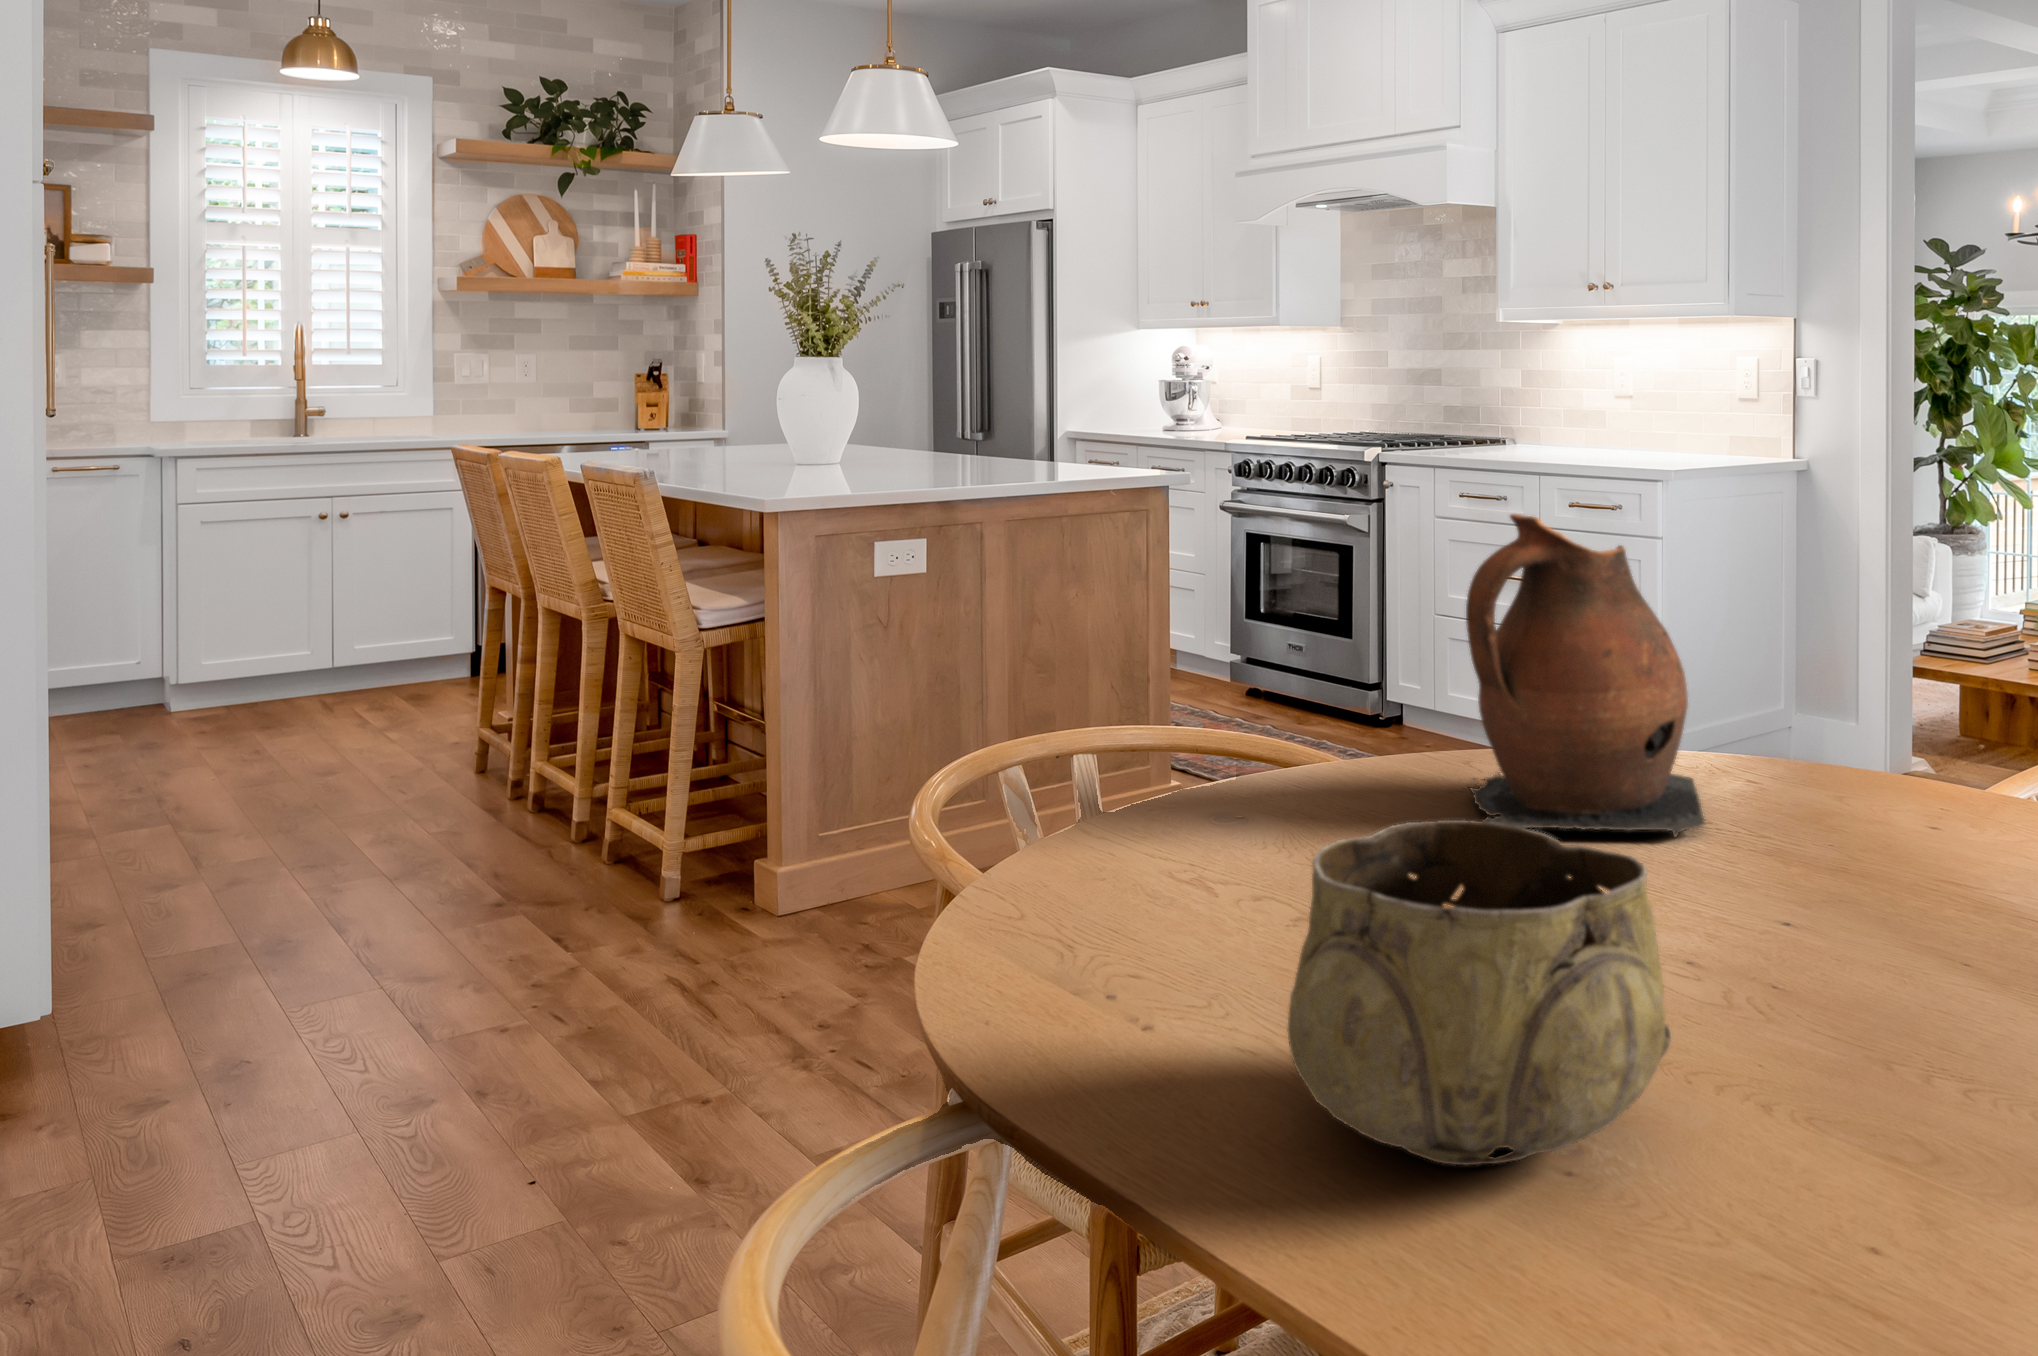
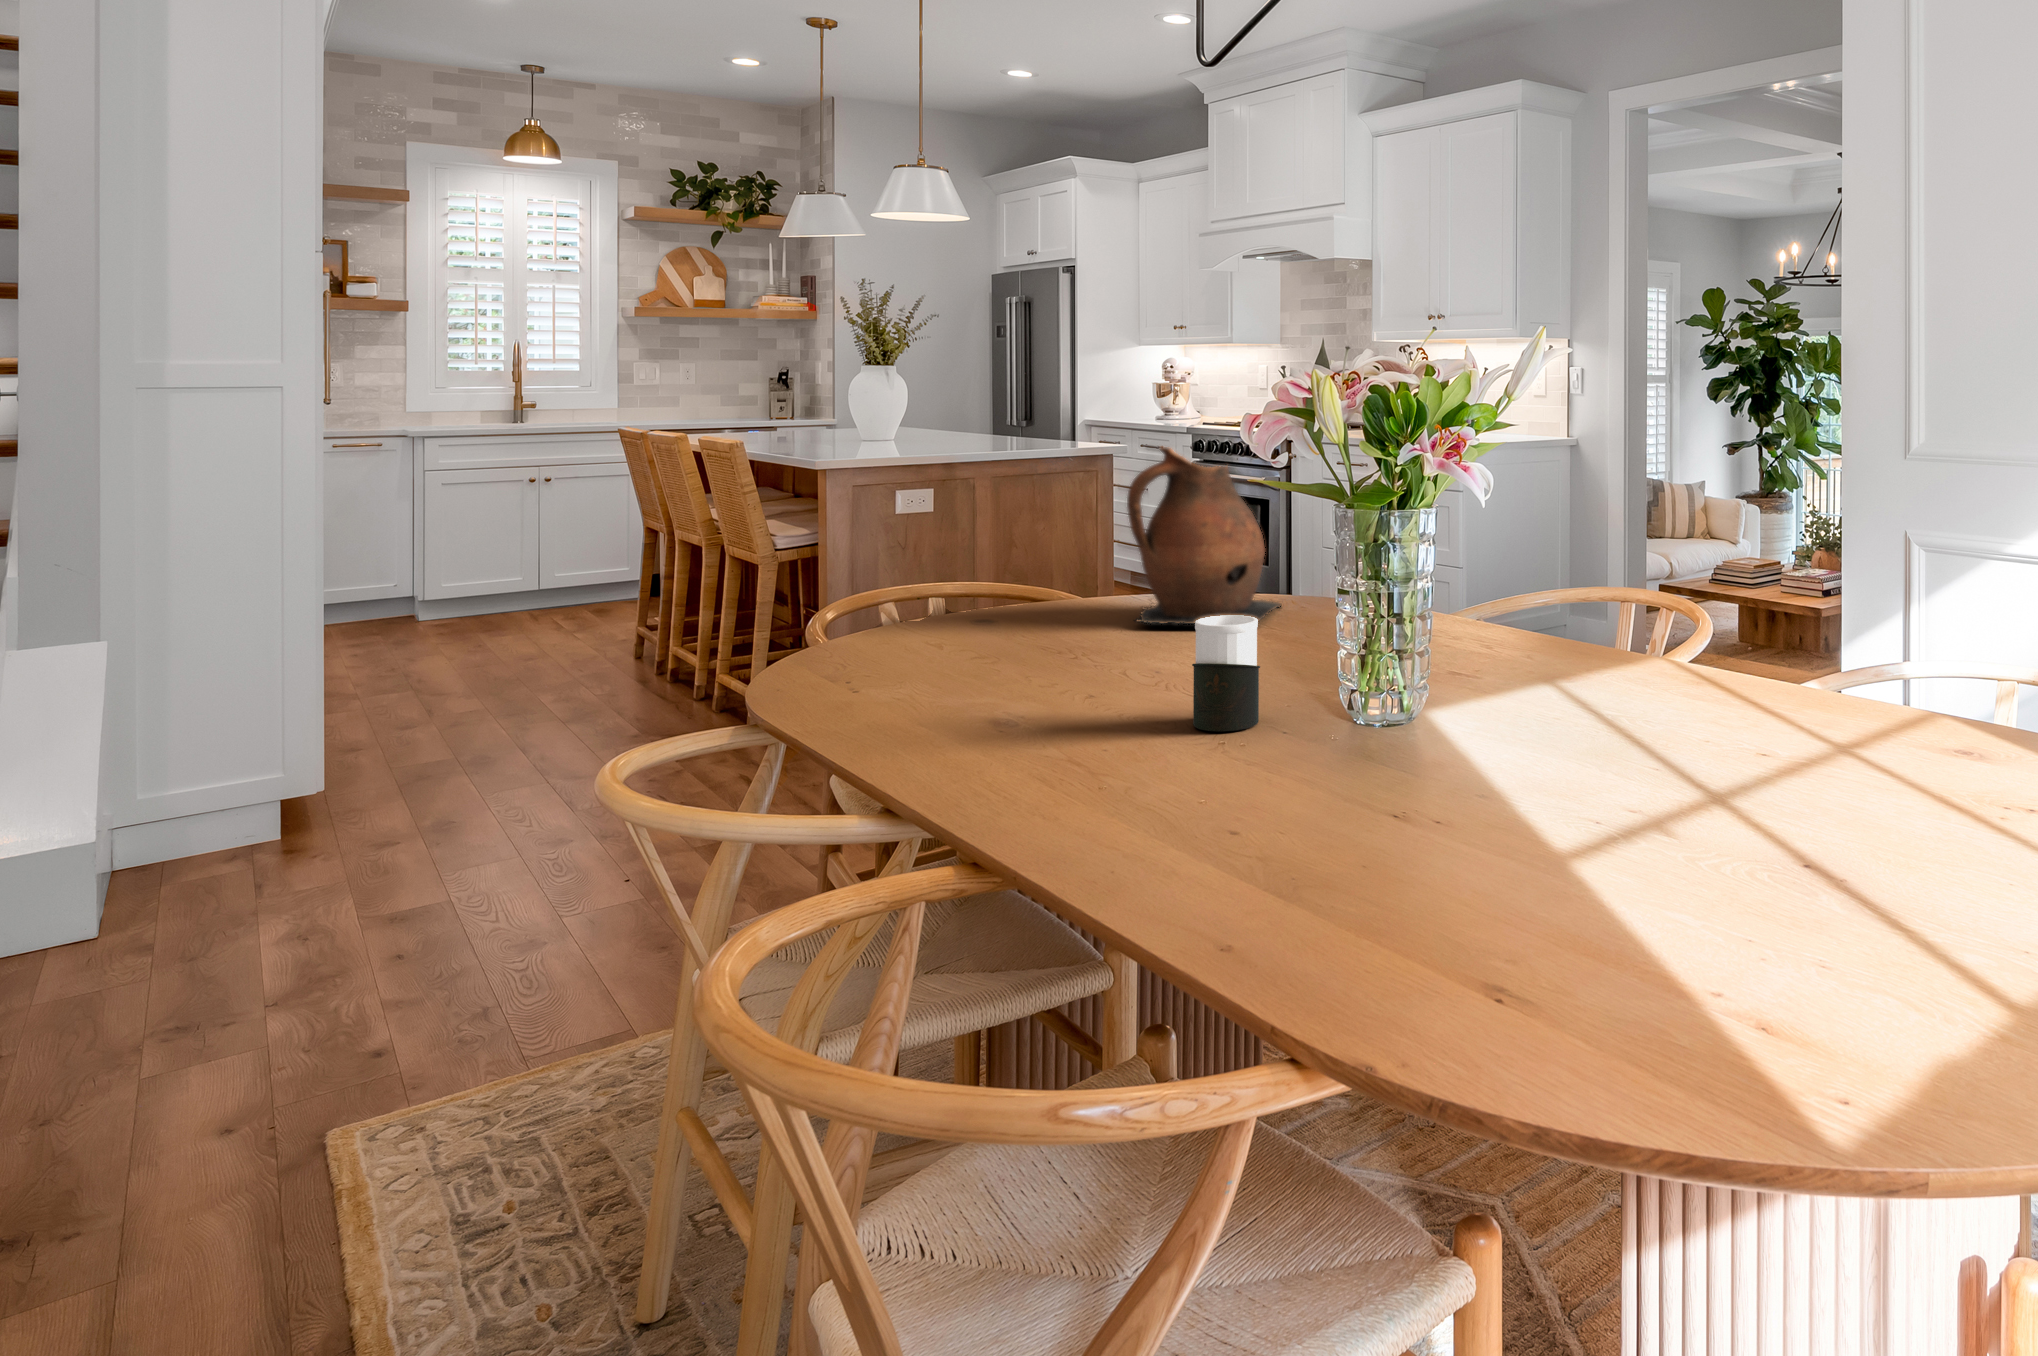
decorative bowl: present [1288,820,1671,1165] -> none [895,586,1097,739]
cup: none [1862,887,2001,1144] -> present [1192,615,1260,731]

